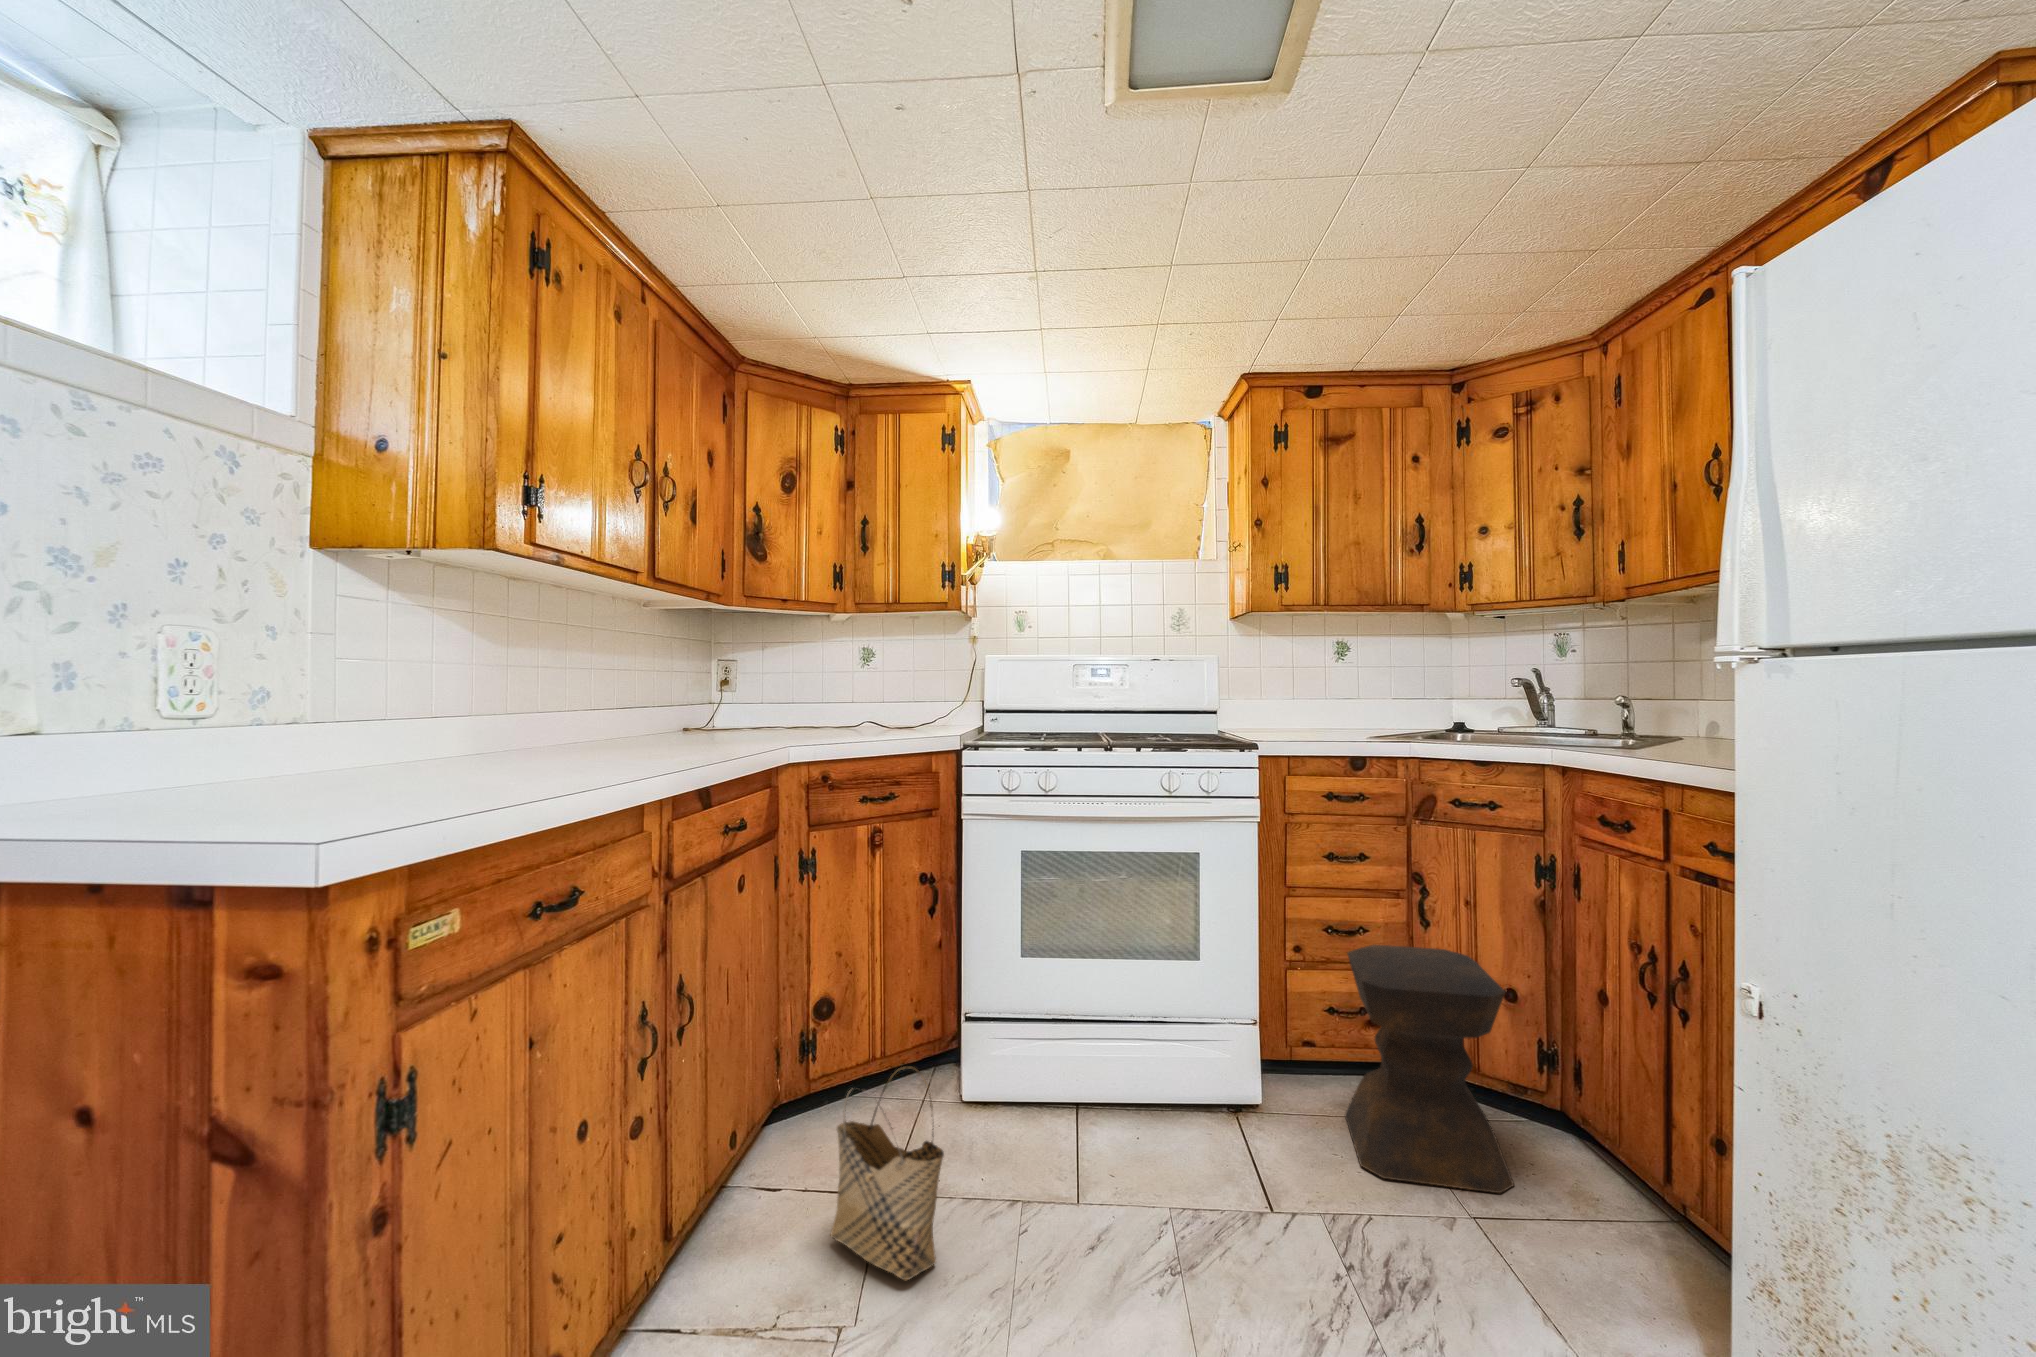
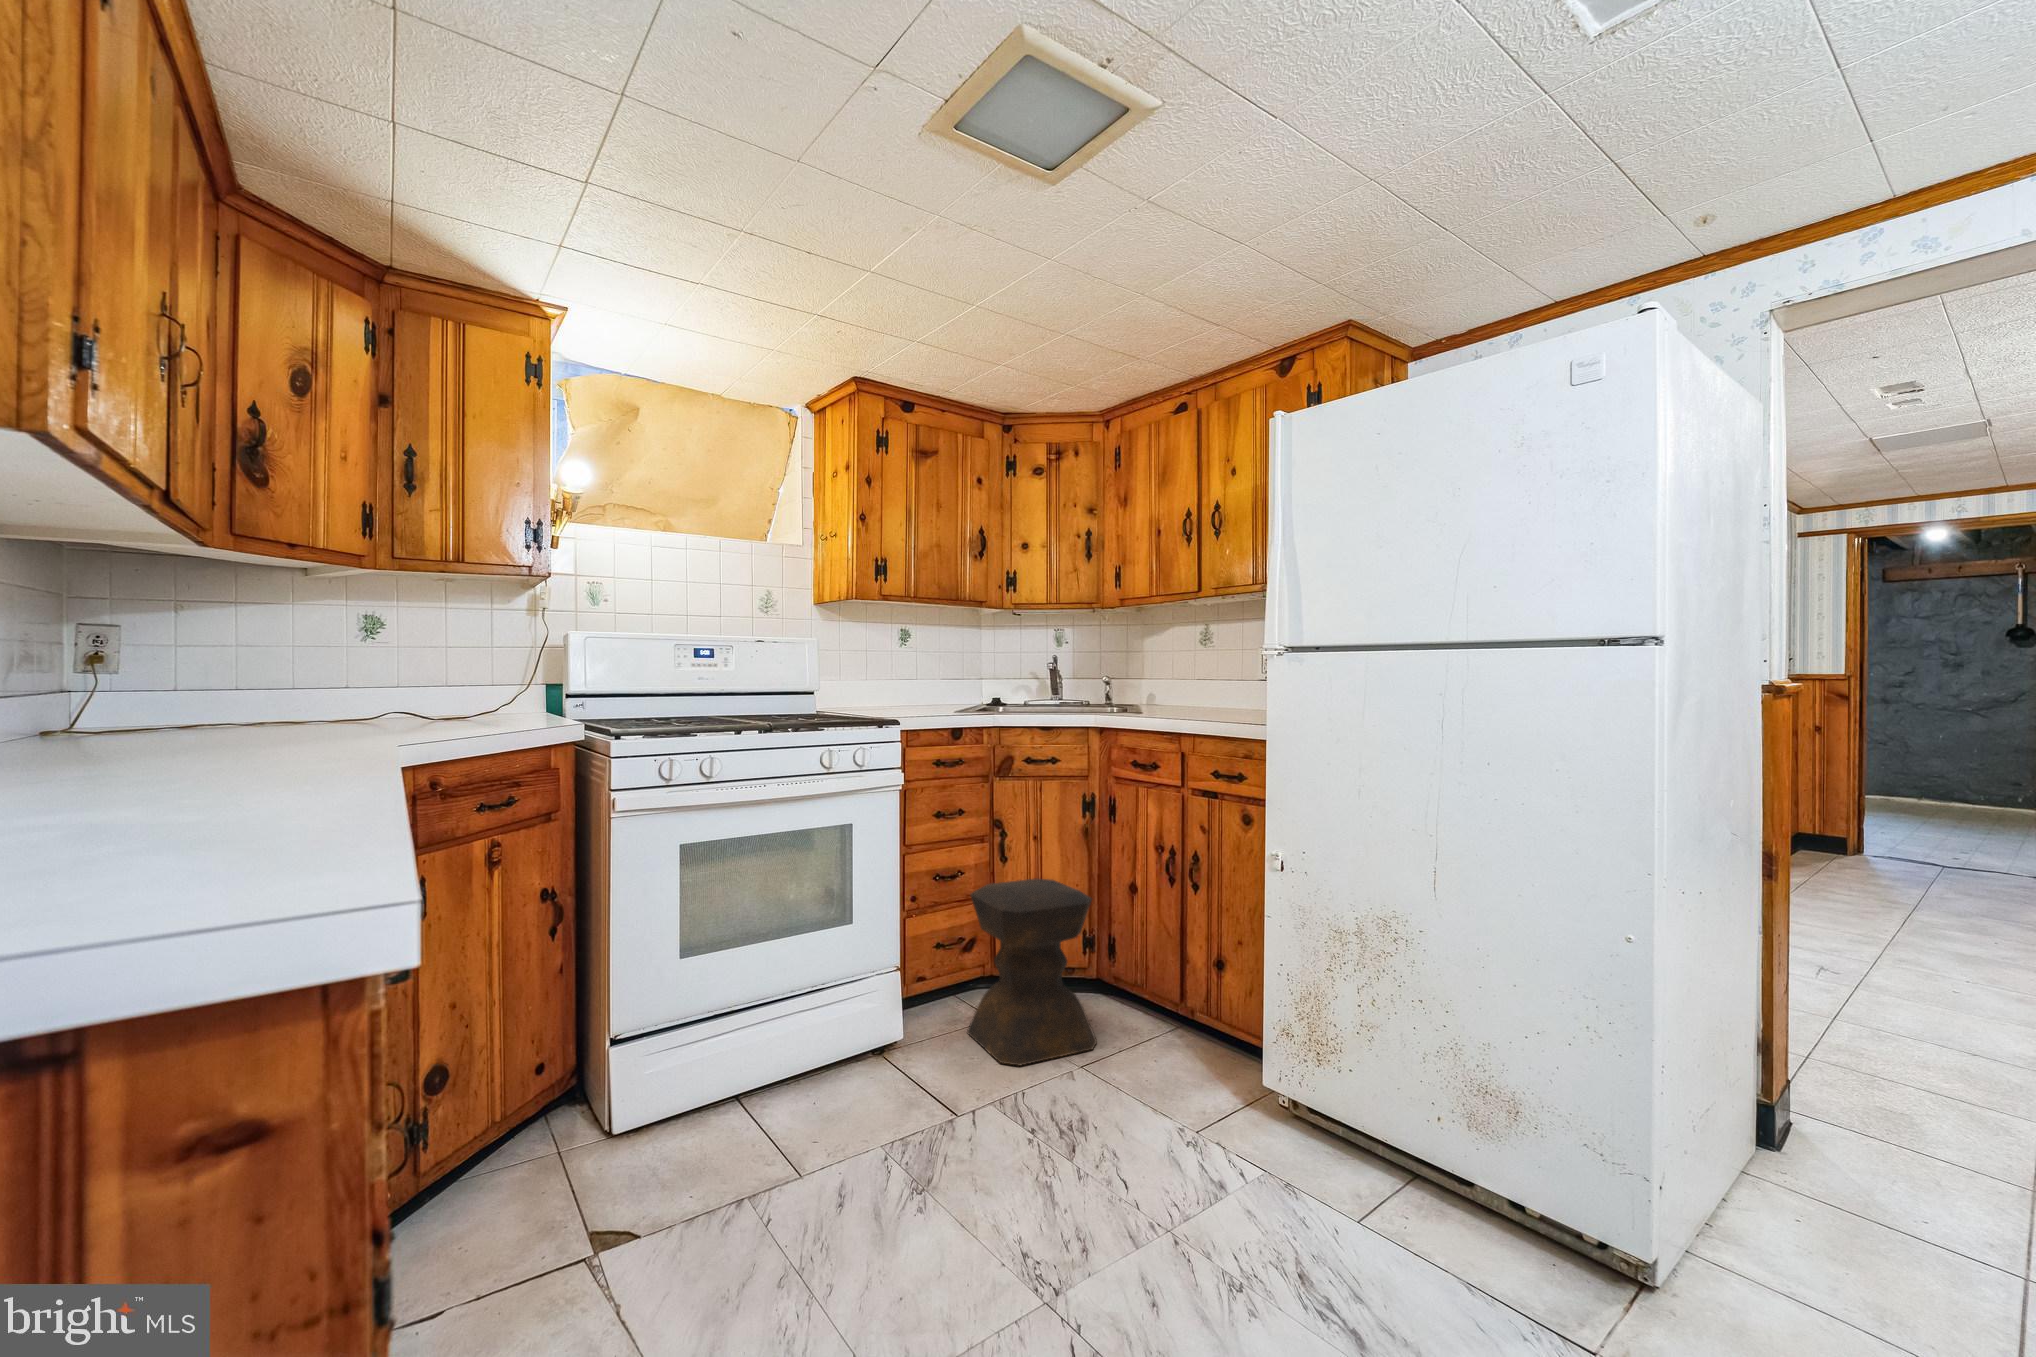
woven basket: present [830,1066,944,1281] -> none [557,1080,709,1305]

